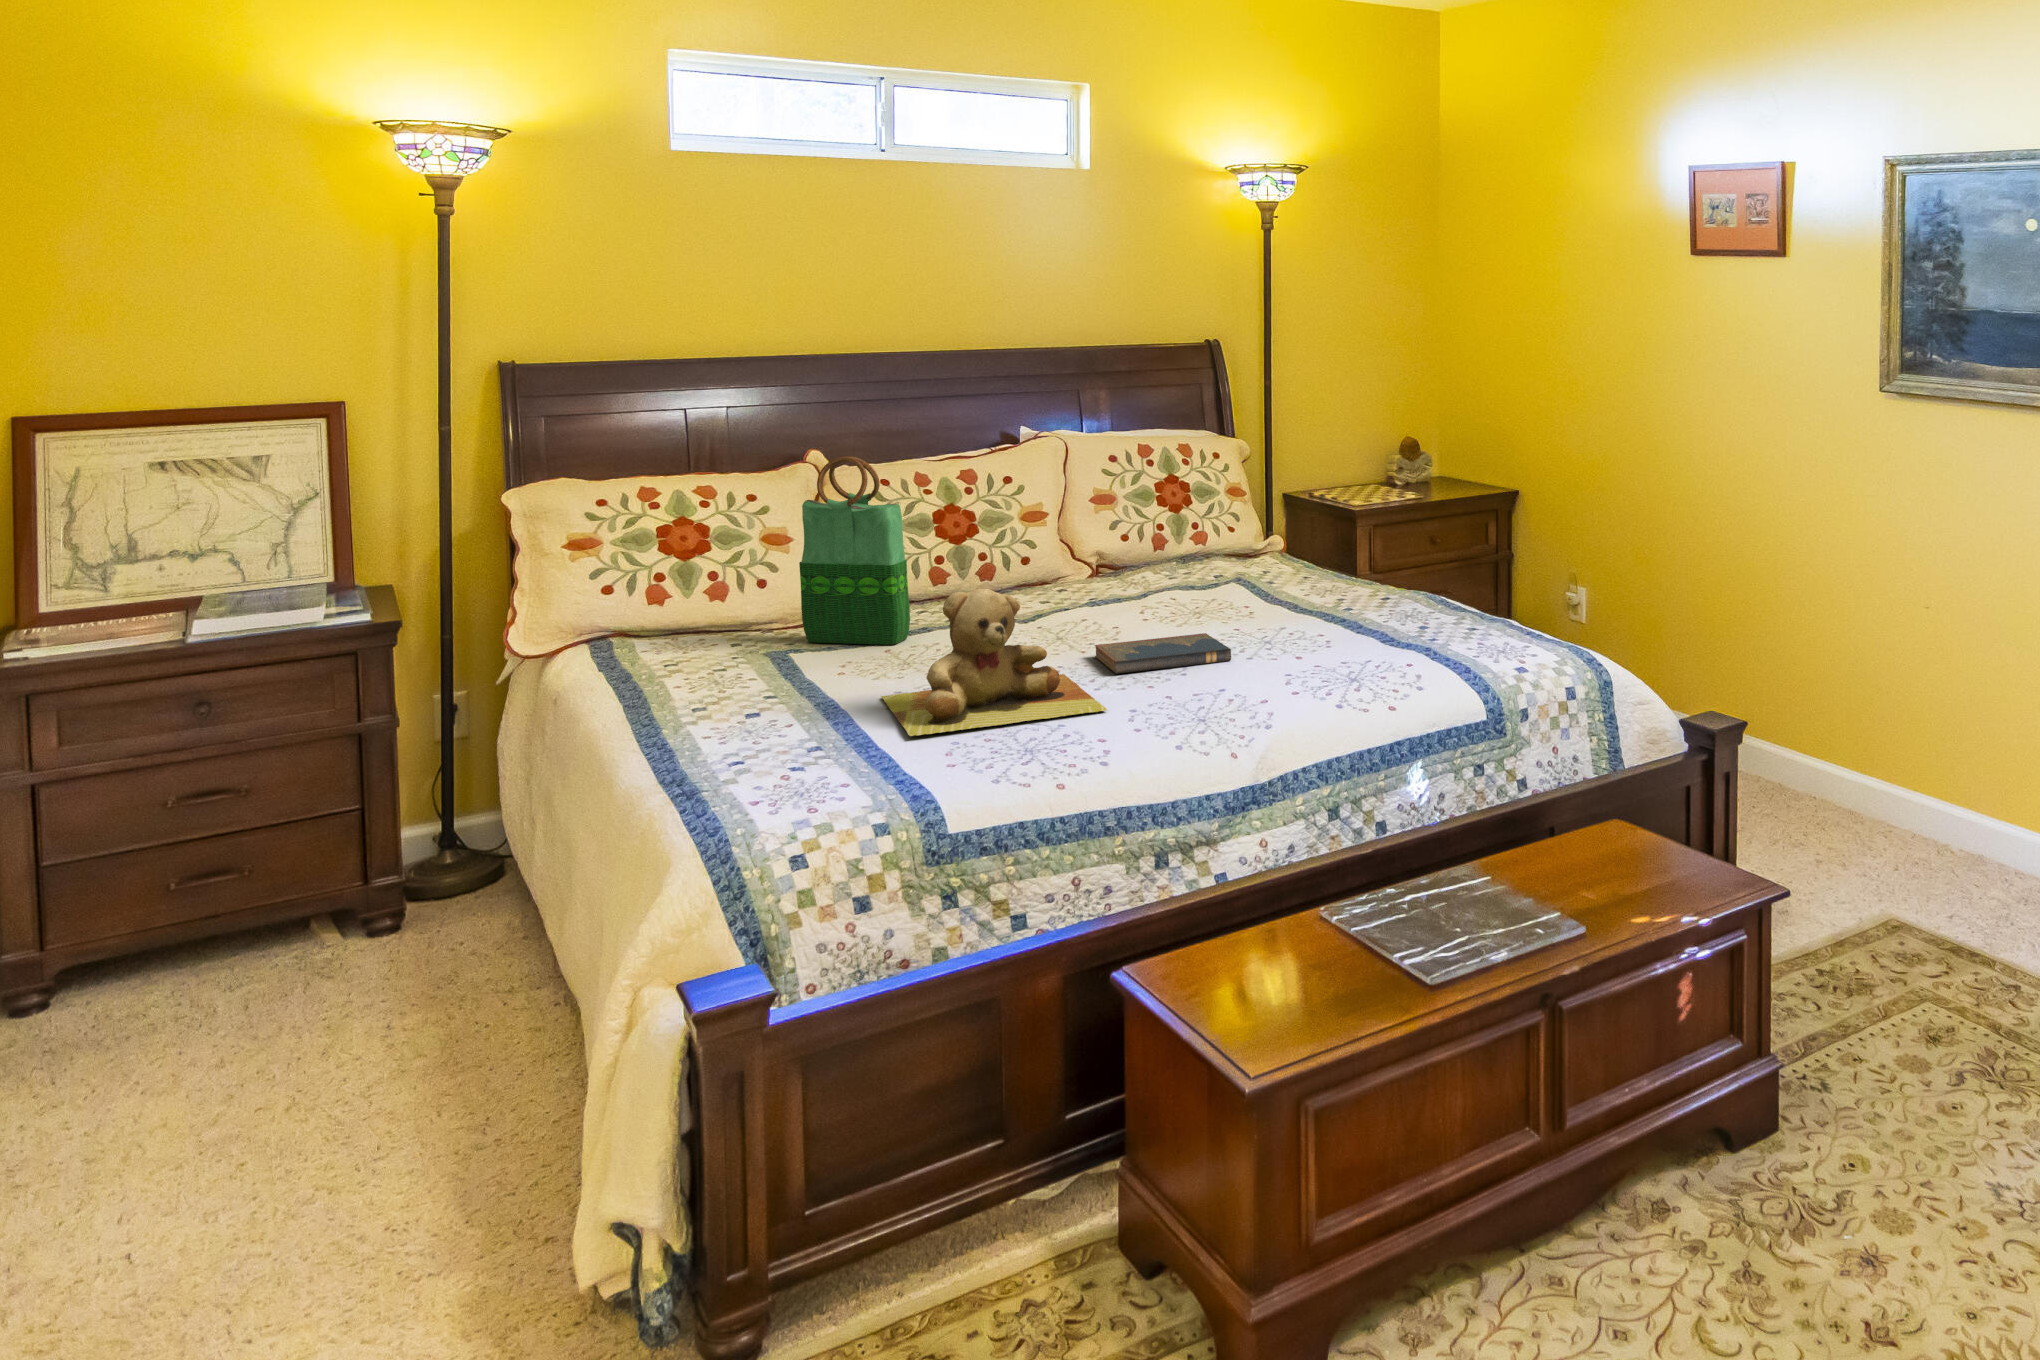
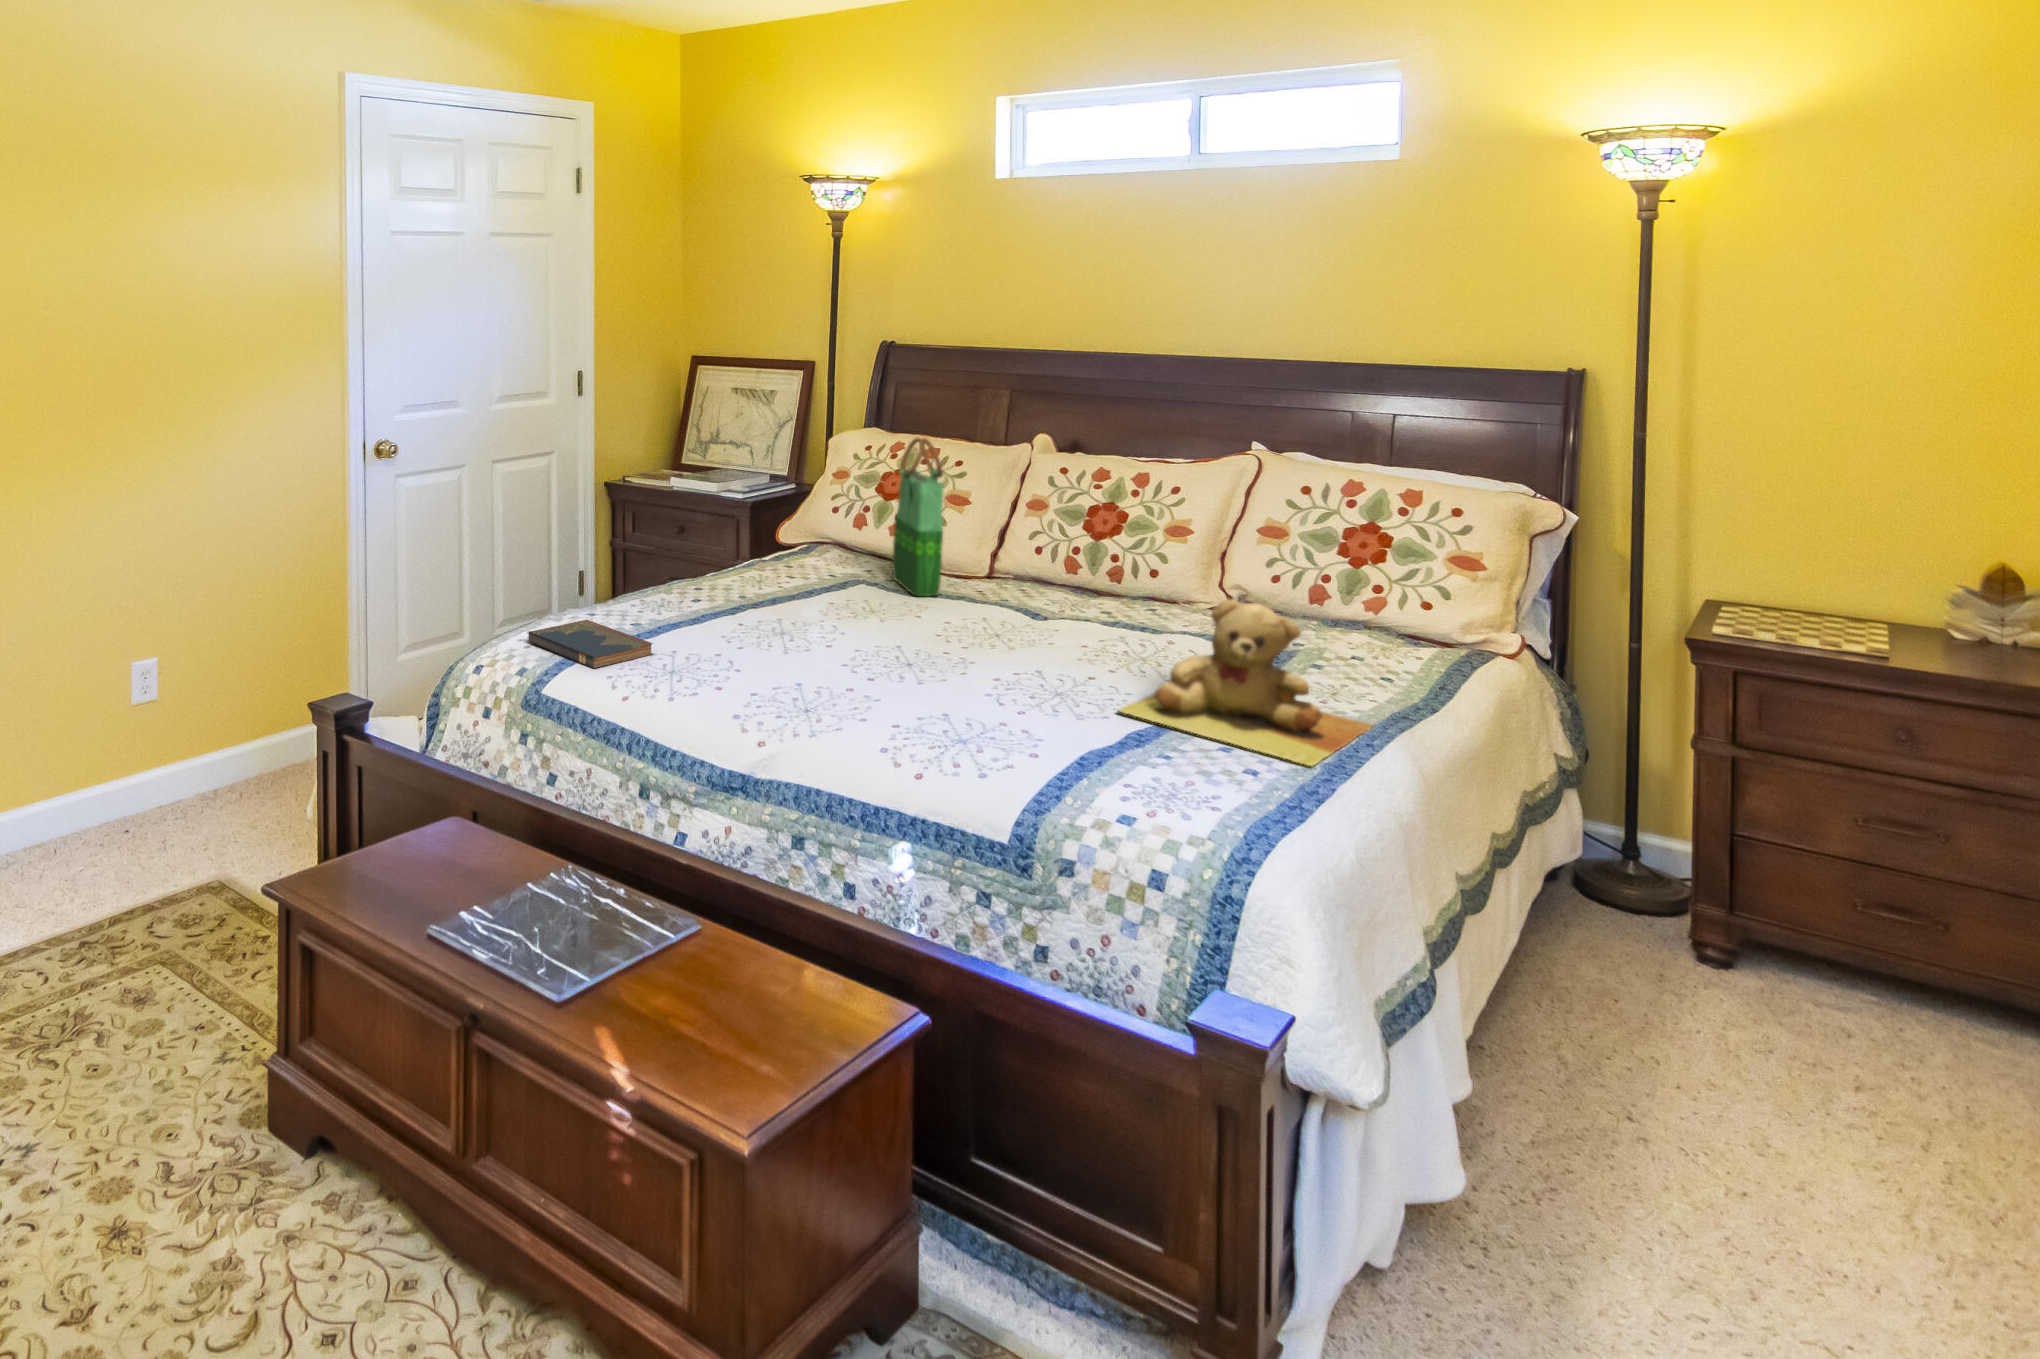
teddy bear: present [881,588,1107,736] -> present [1120,600,1373,766]
hardcover book: present [1095,633,1231,674] -> present [528,620,653,669]

